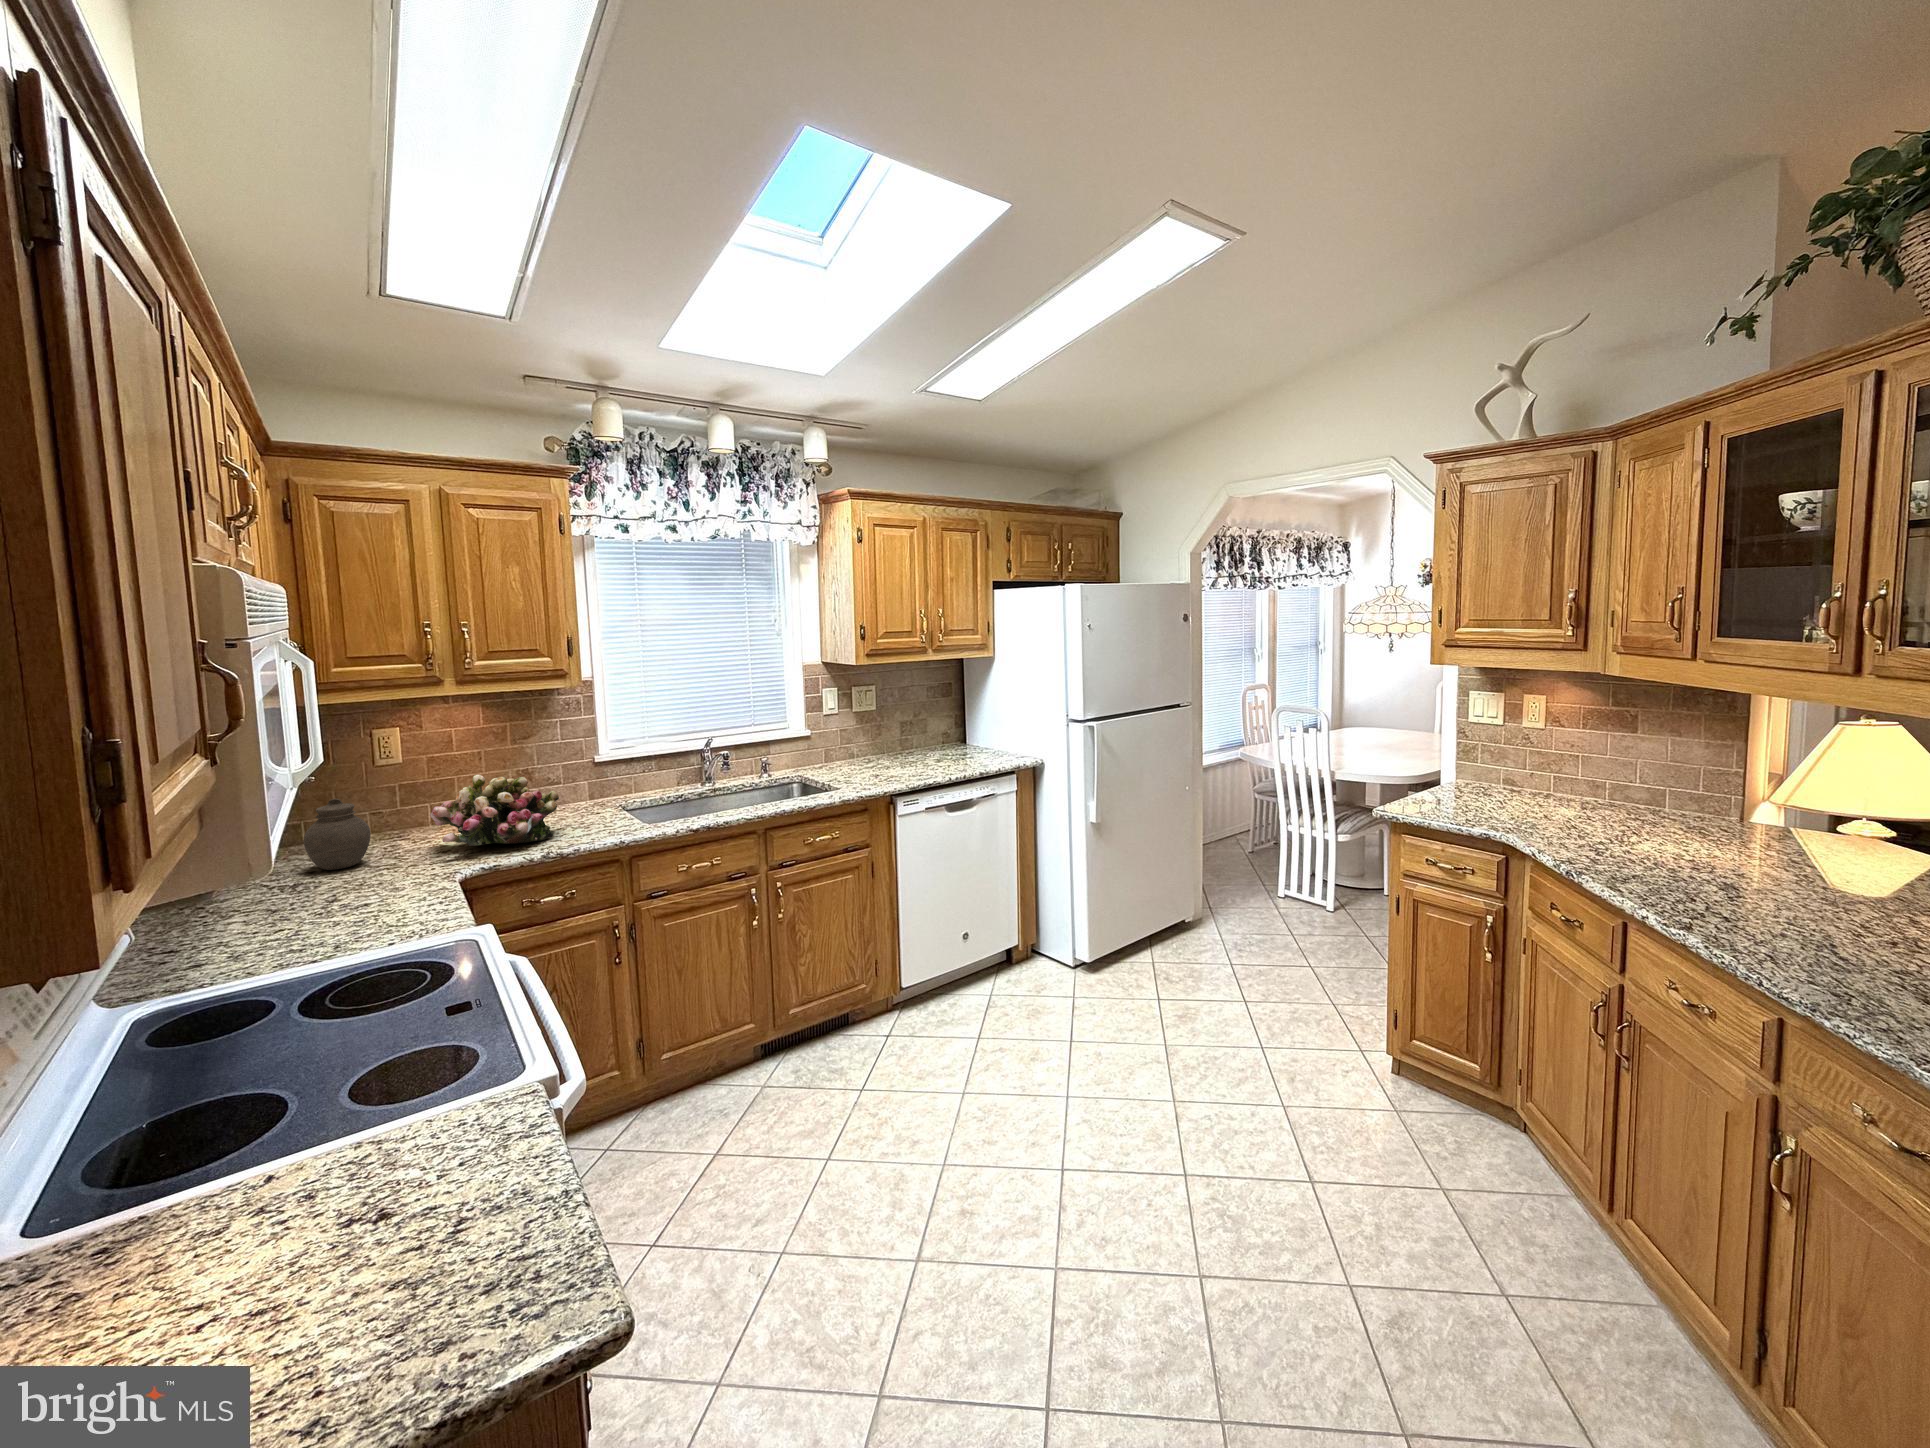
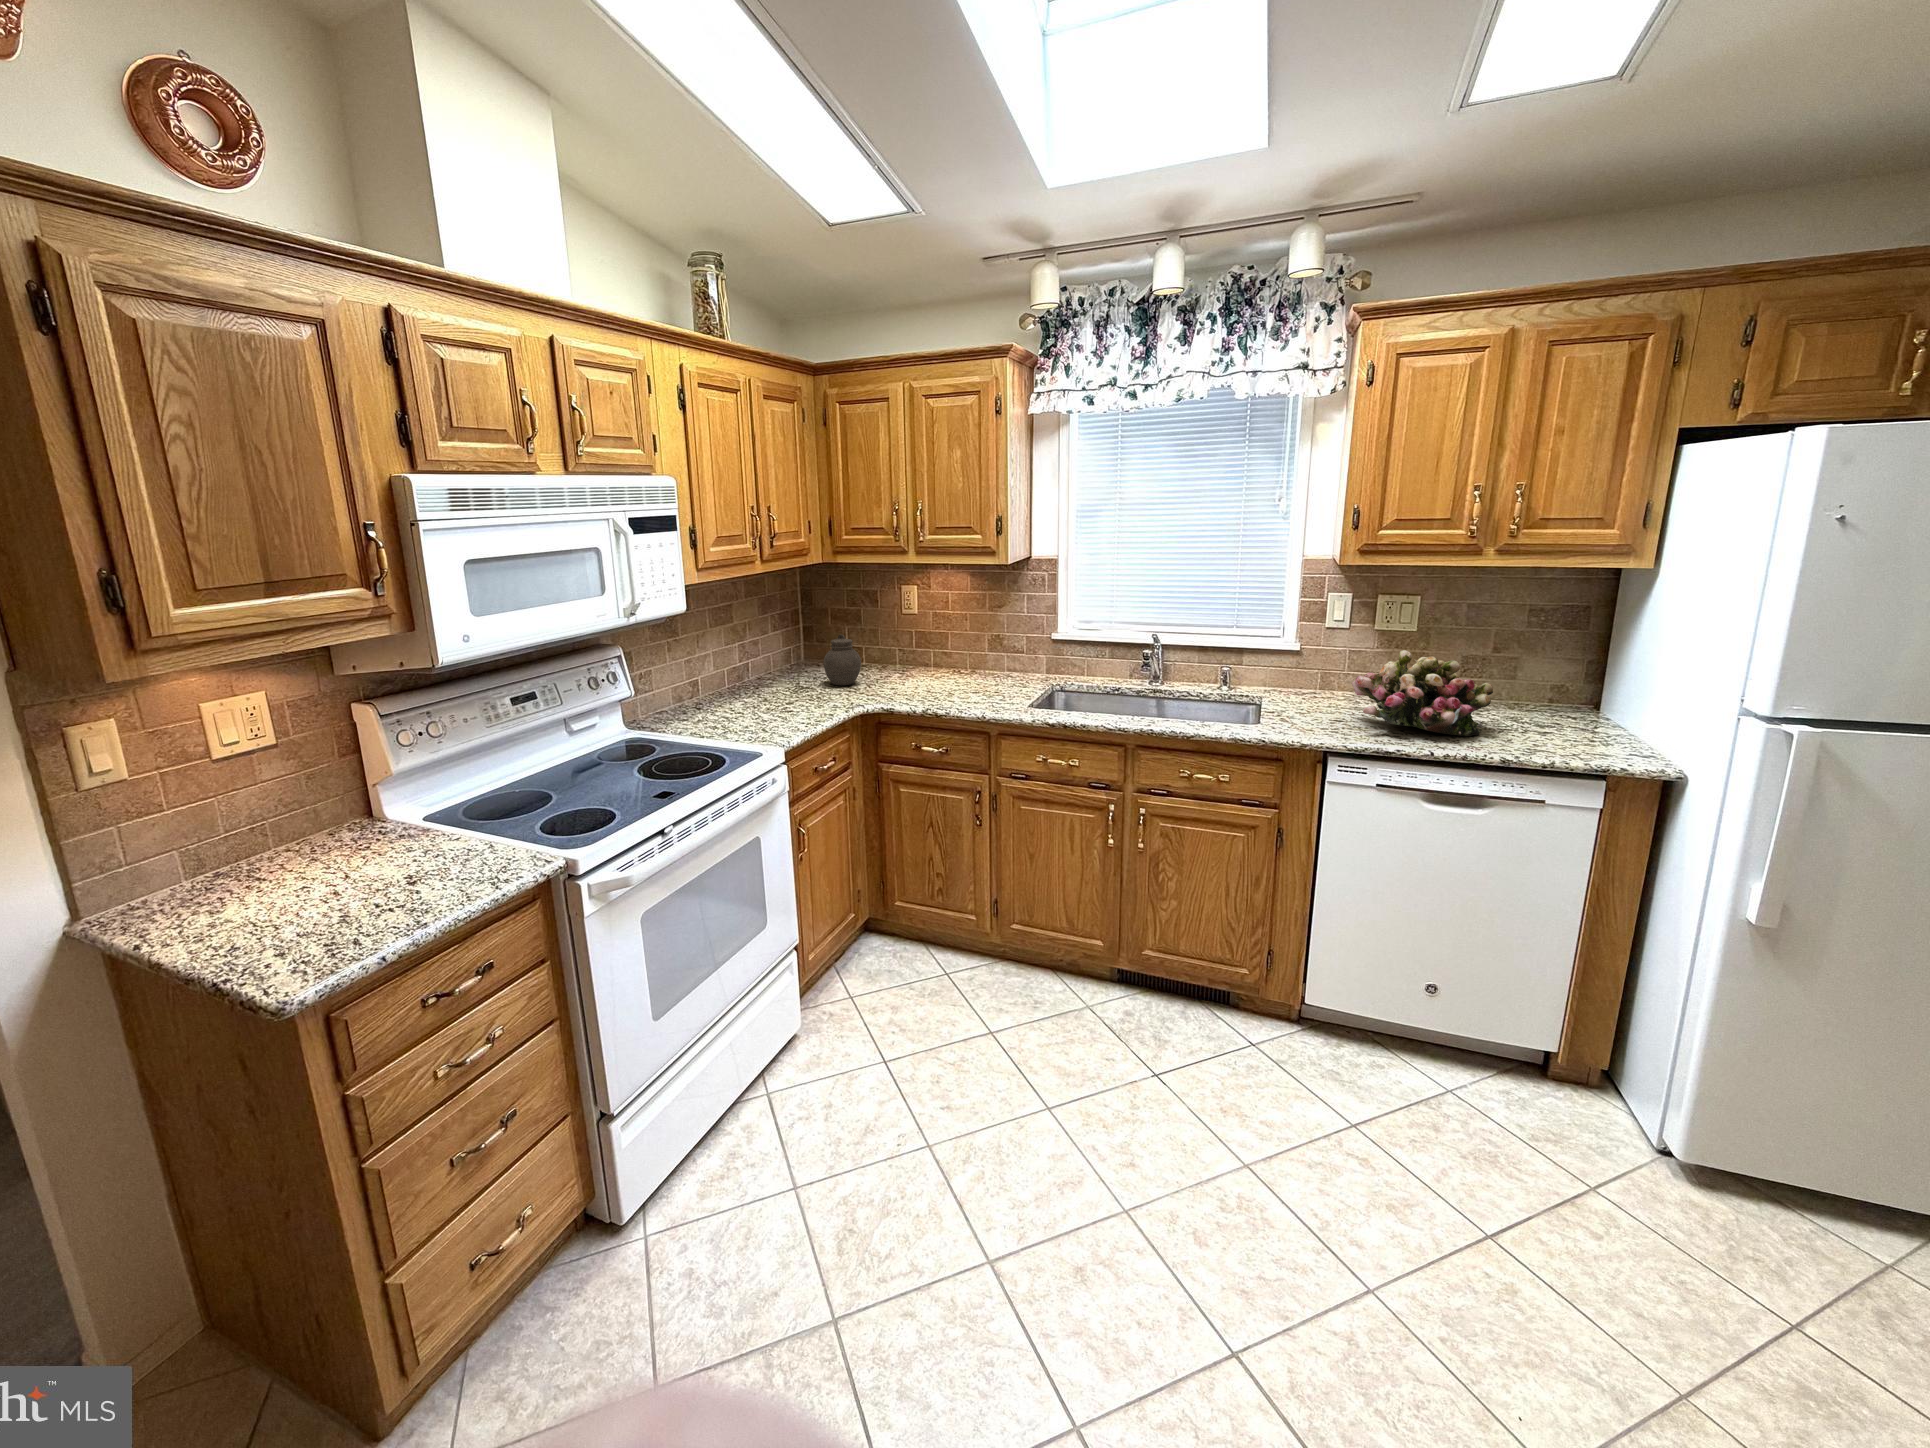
flower arrangement: present [430,775,559,846] -> present [1352,650,1493,736]

